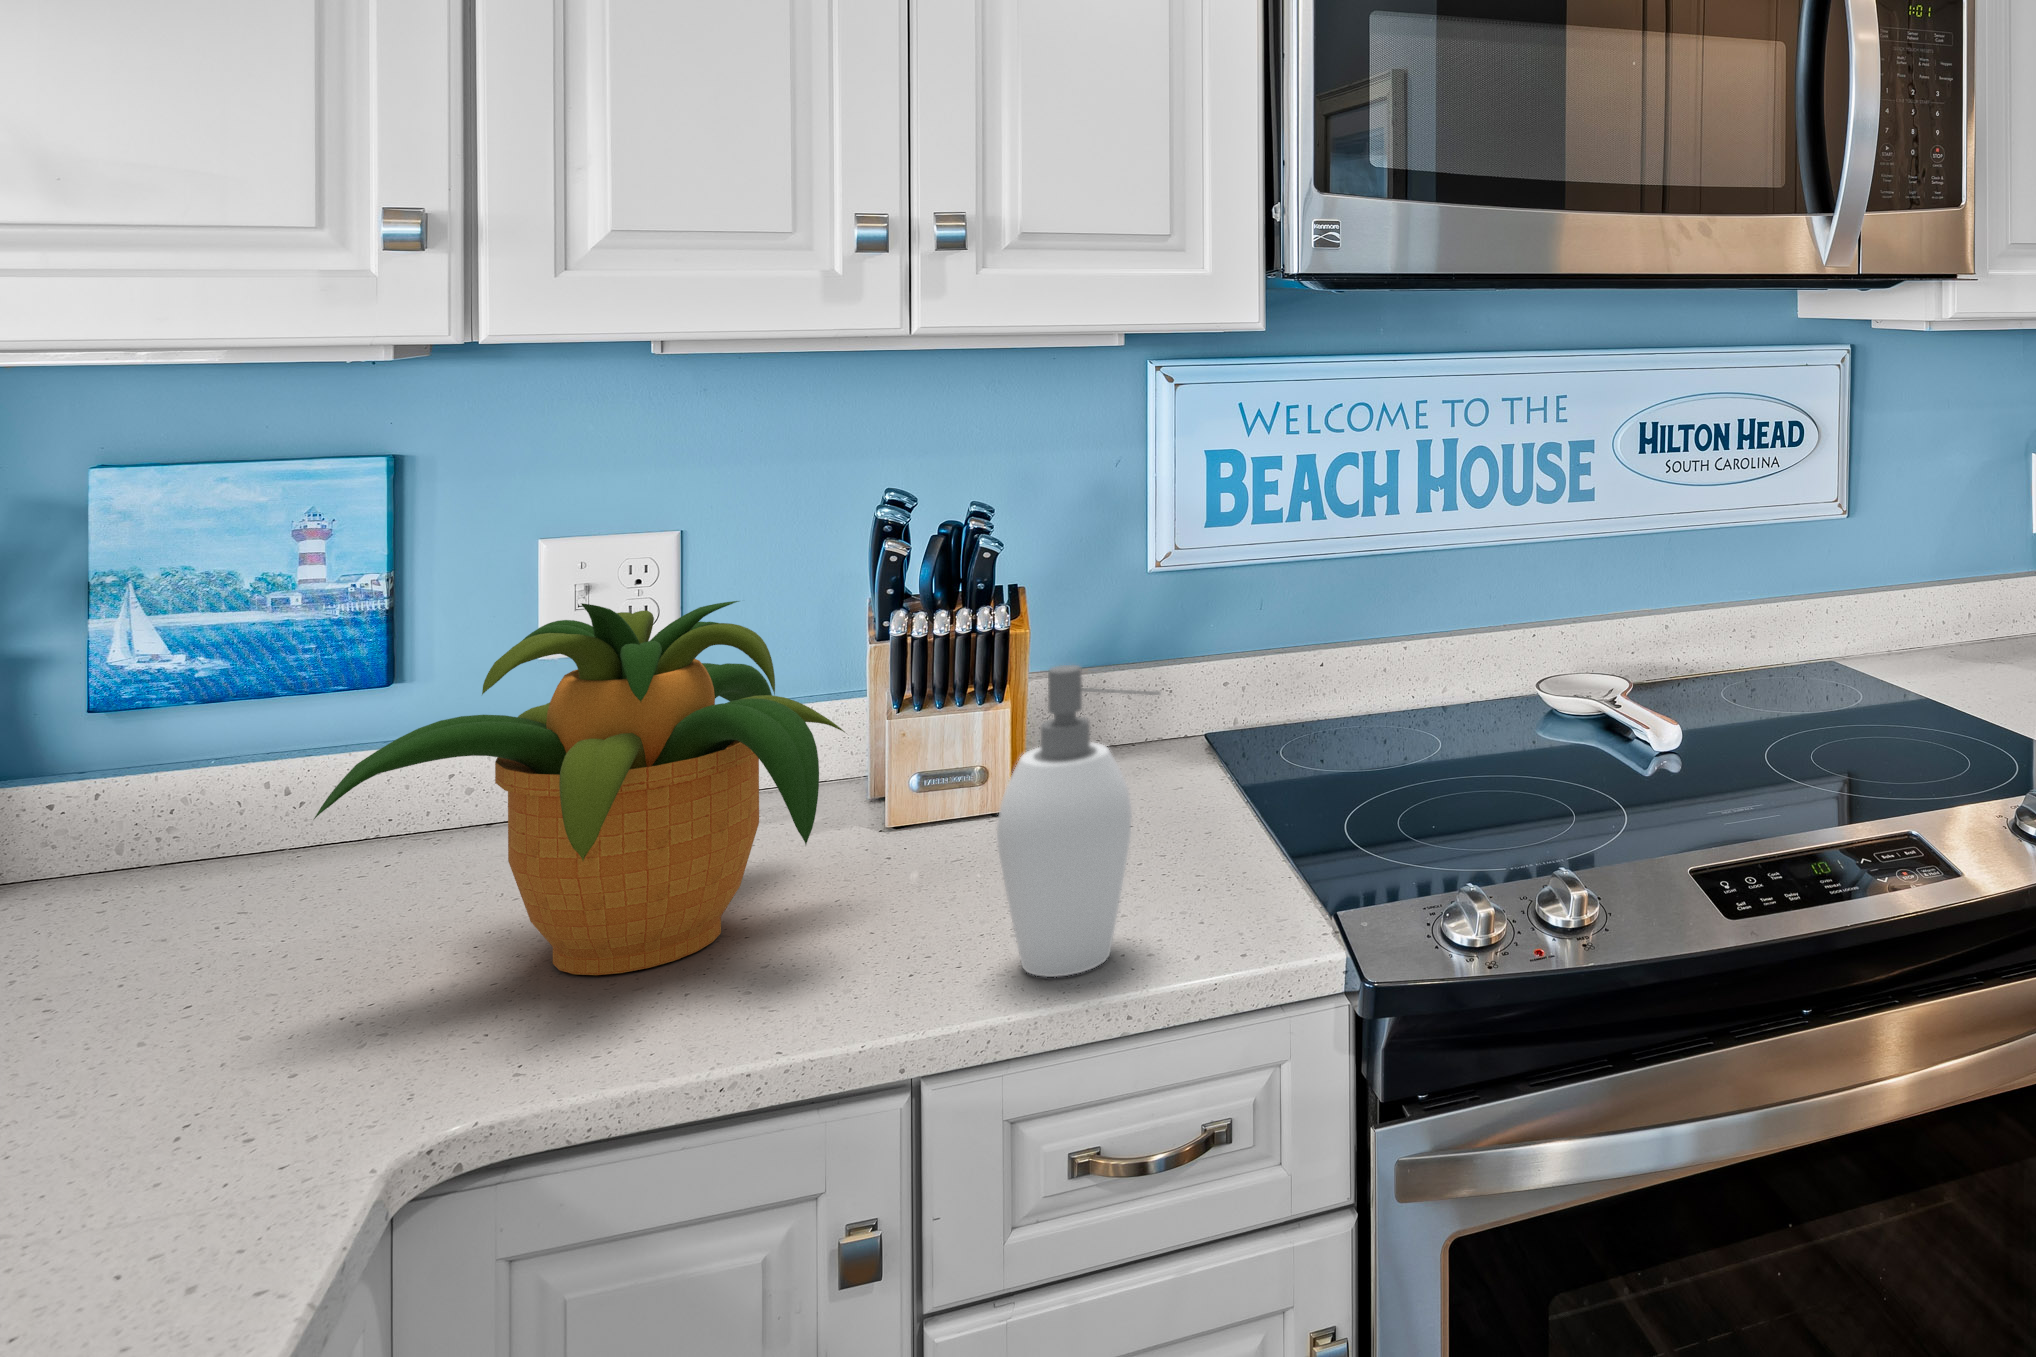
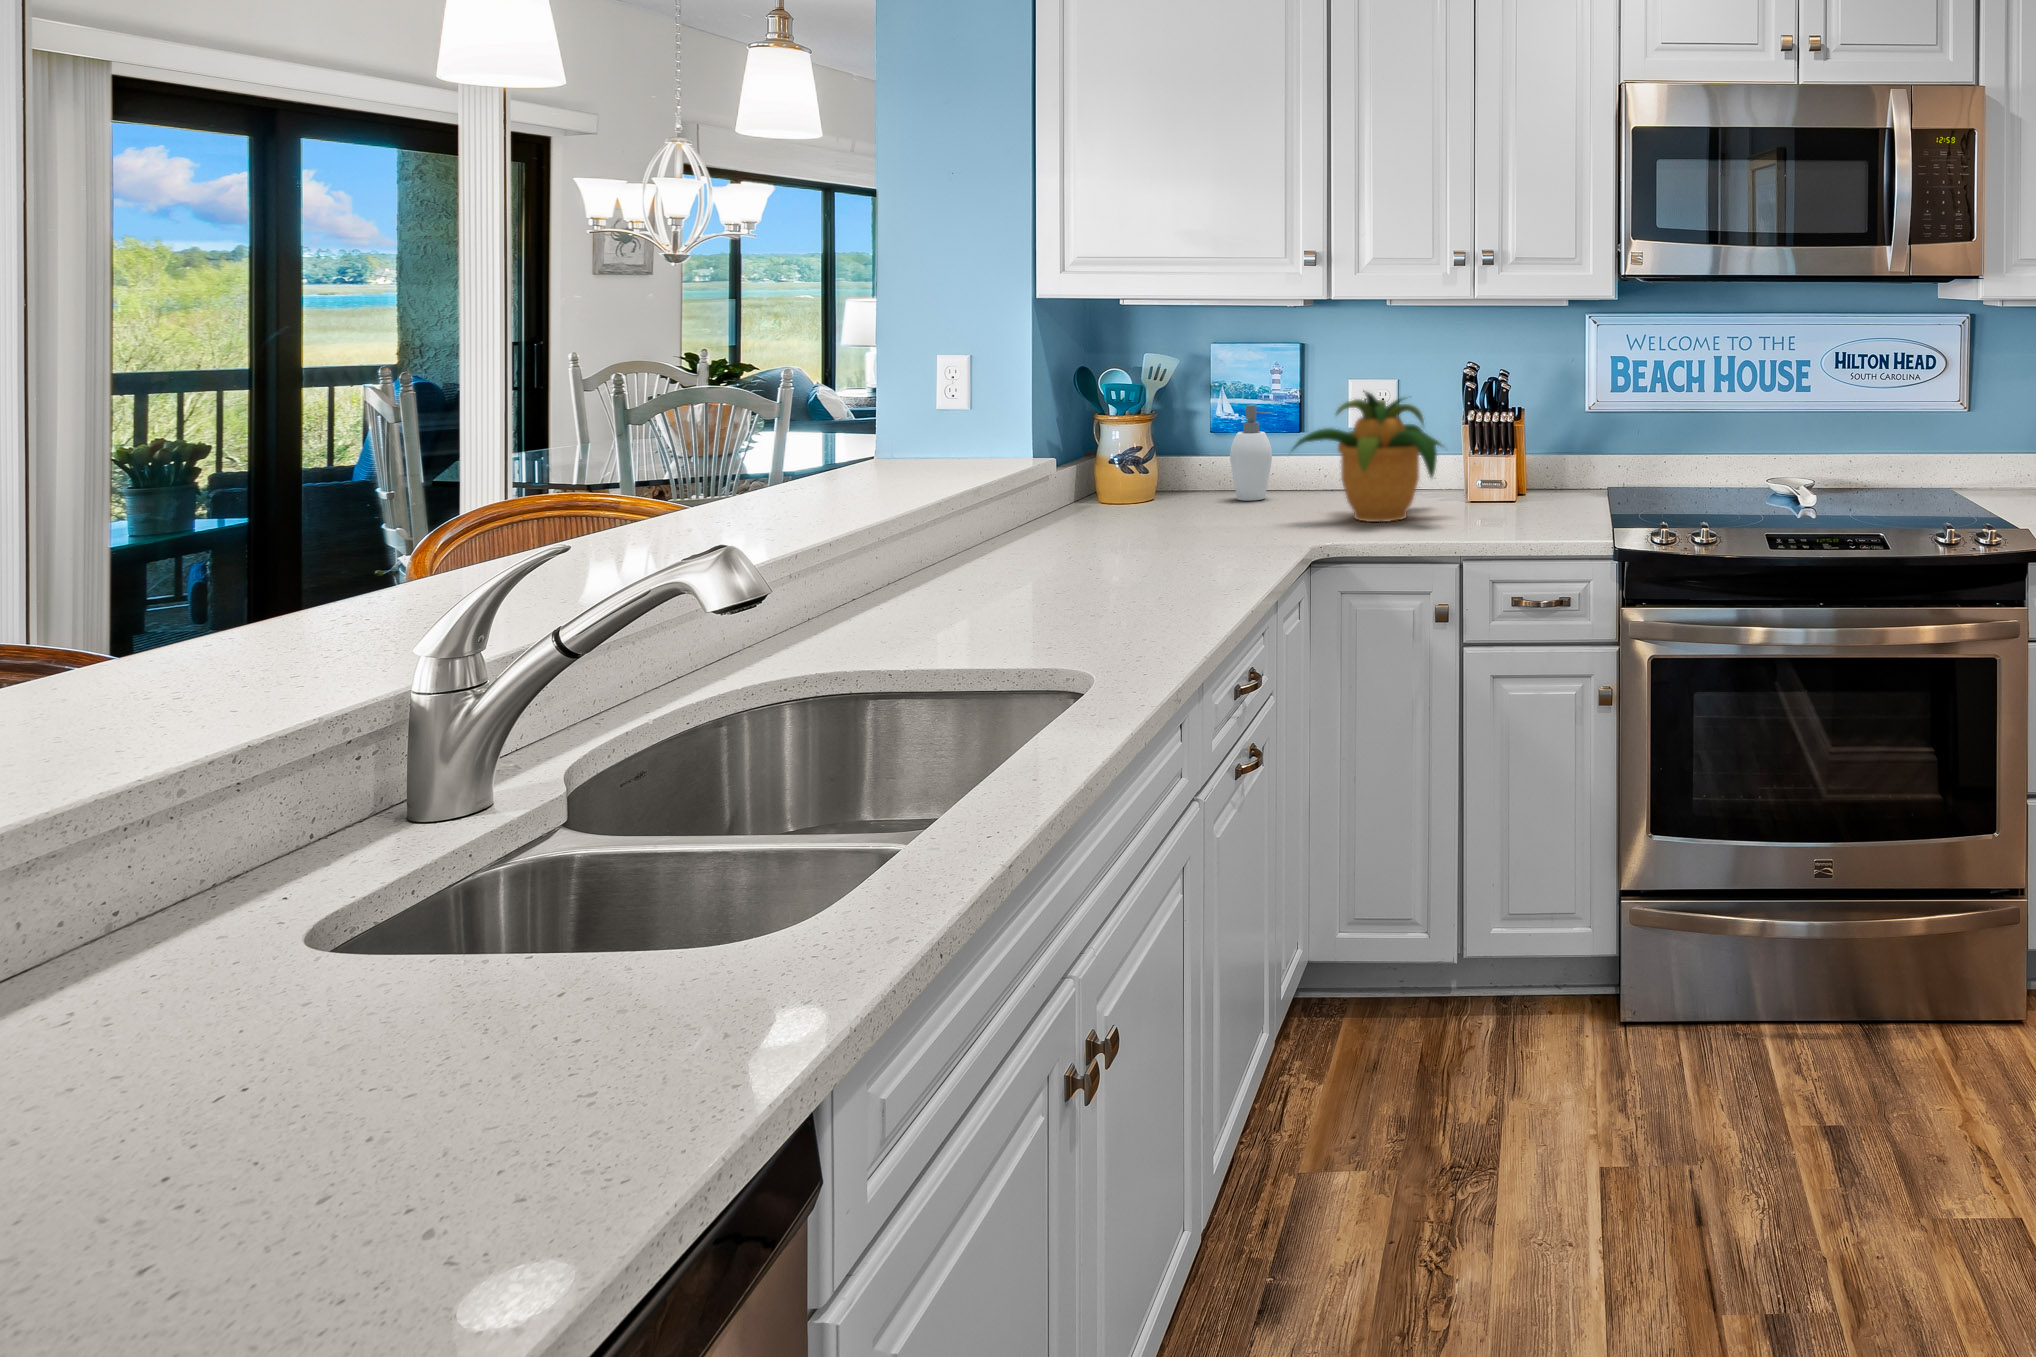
soap dispenser: present [997,665,1160,977] -> present [1230,405,1274,501]

